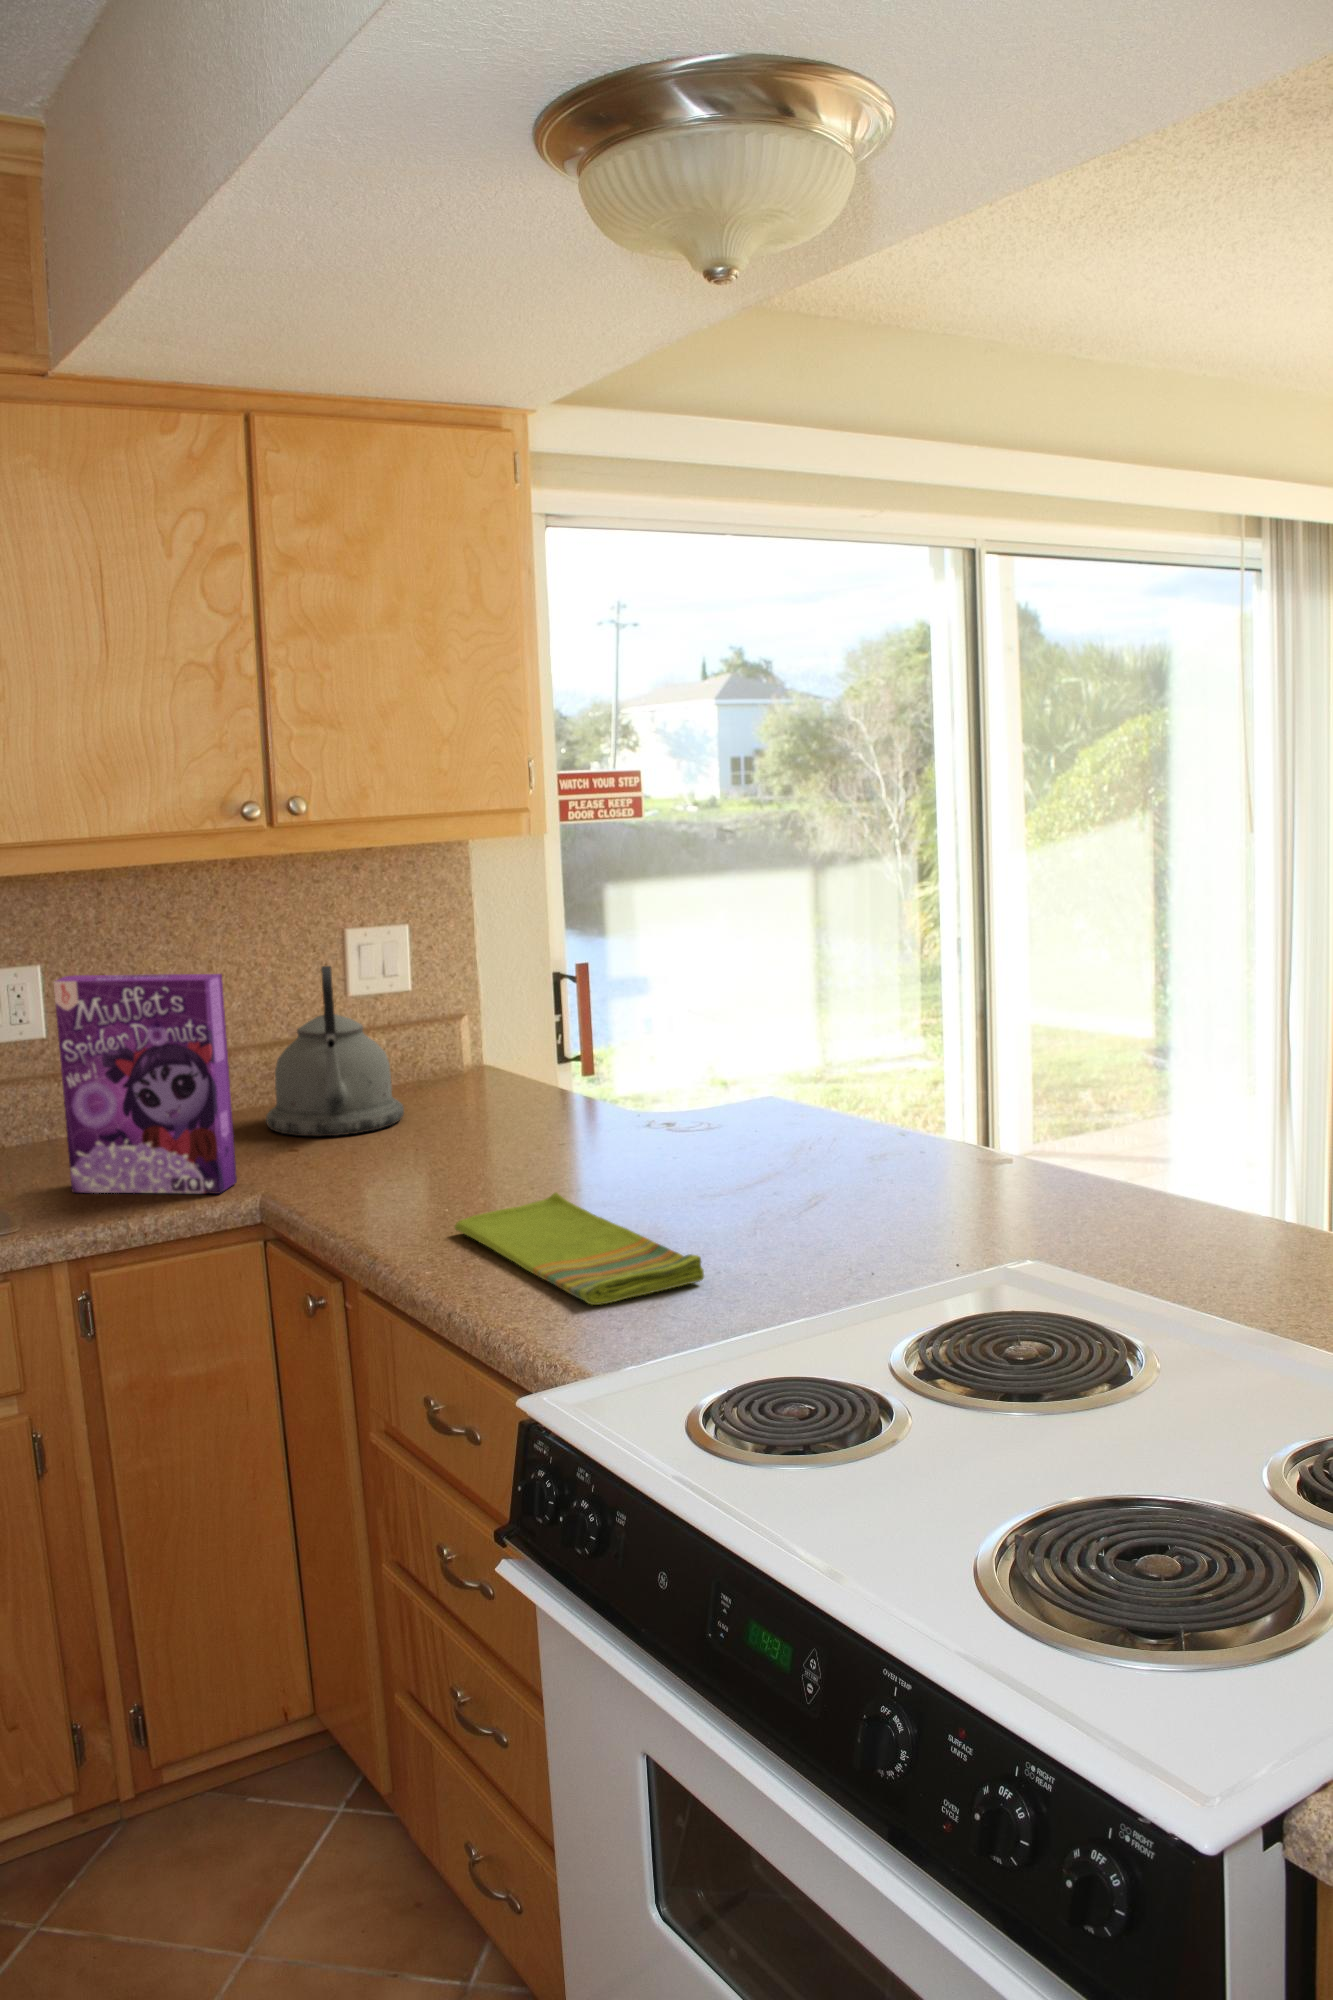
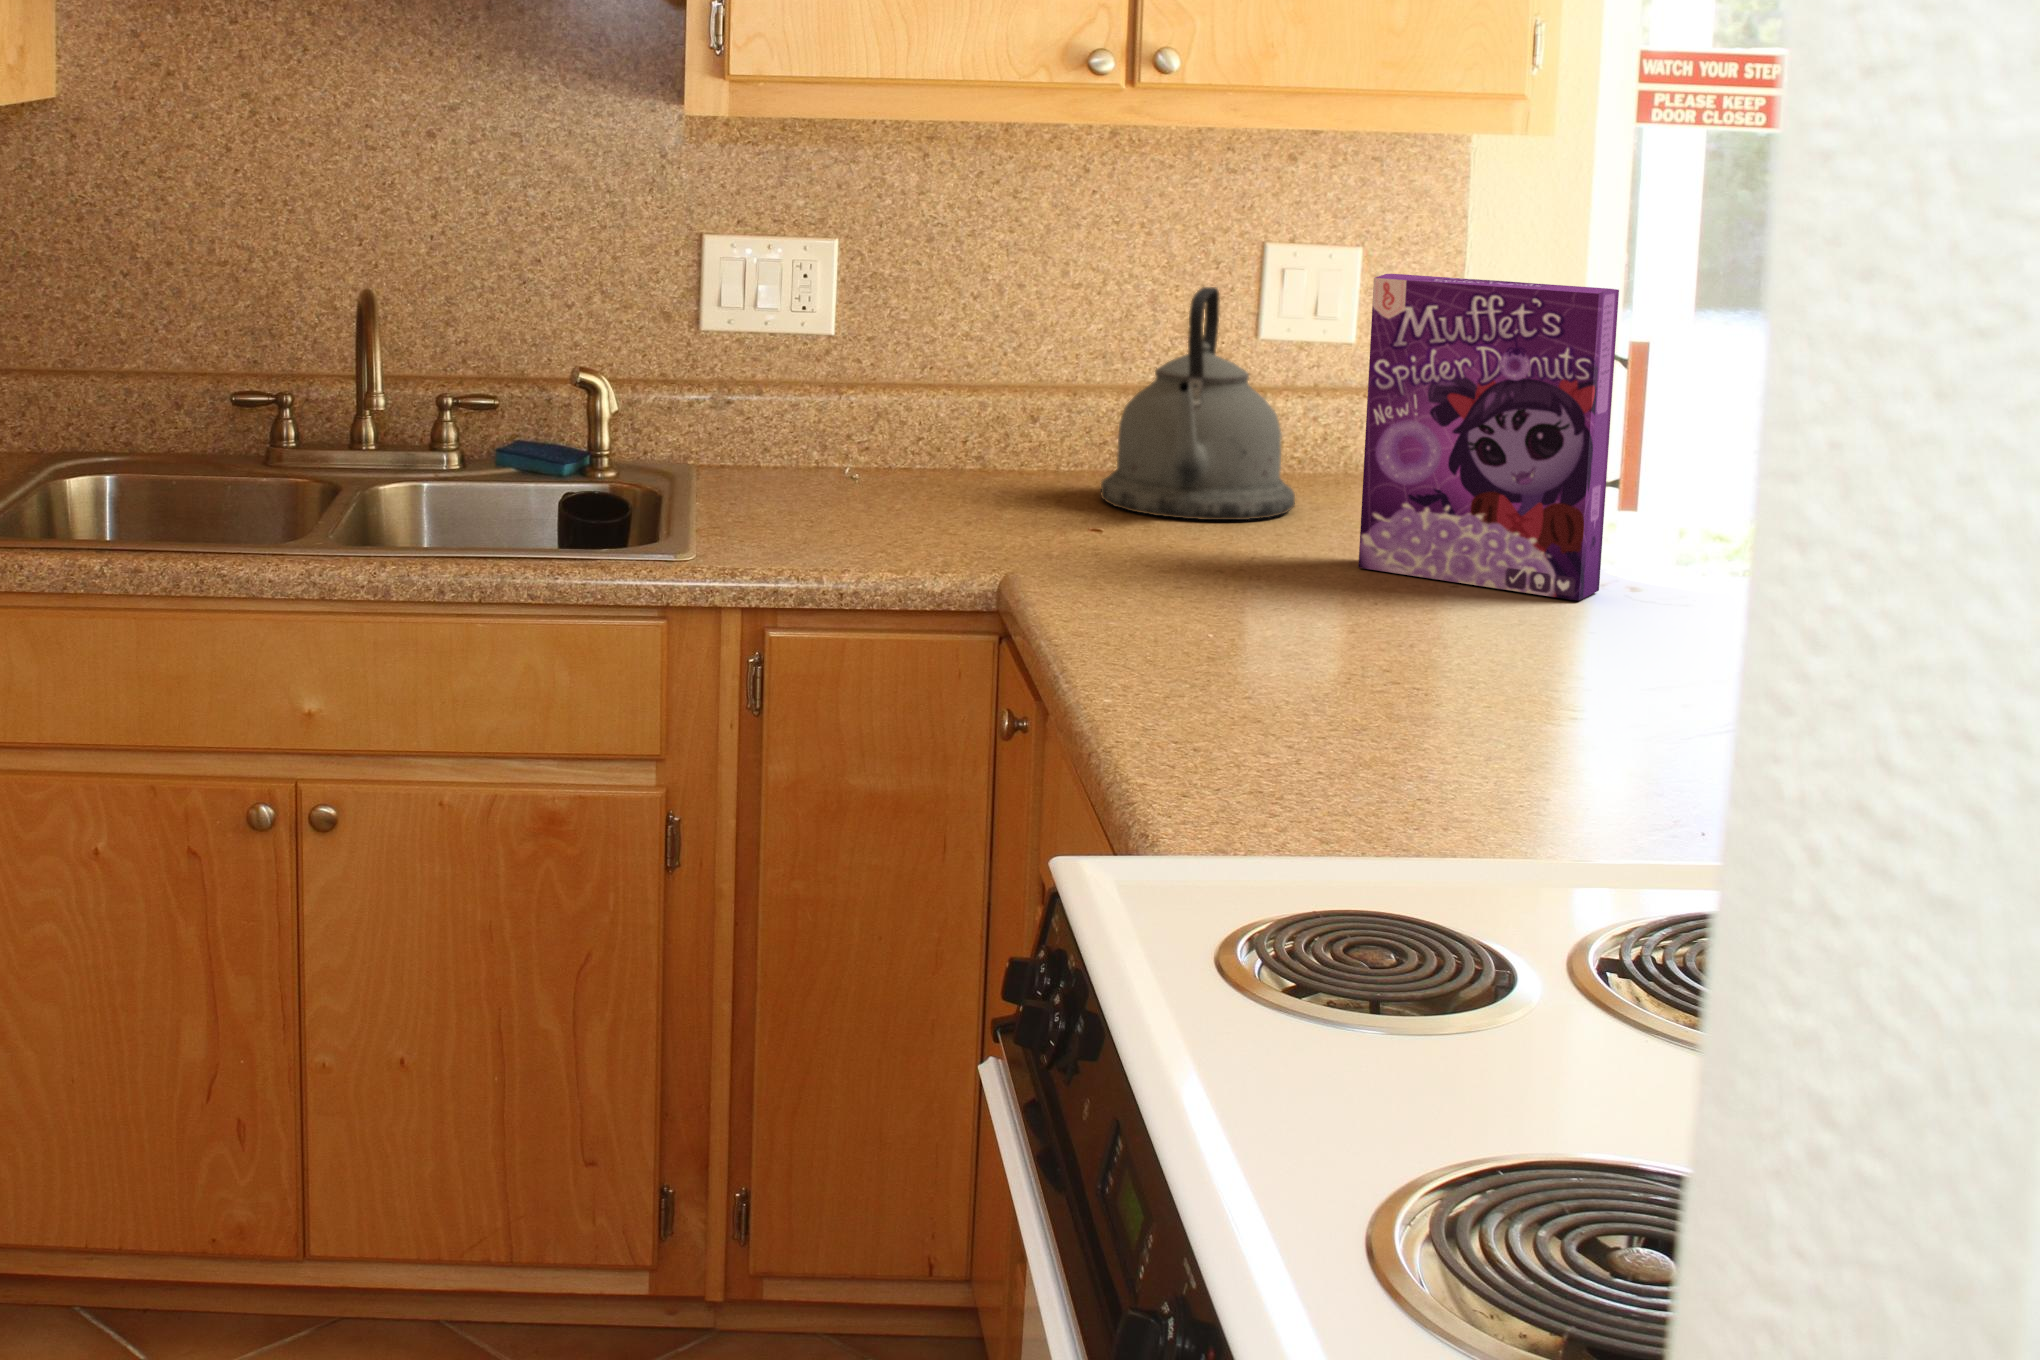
cereal box: present [54,974,237,1194] -> present [1358,274,1619,601]
dish towel: present [455,1192,704,1305] -> none [1266,621,1602,772]

